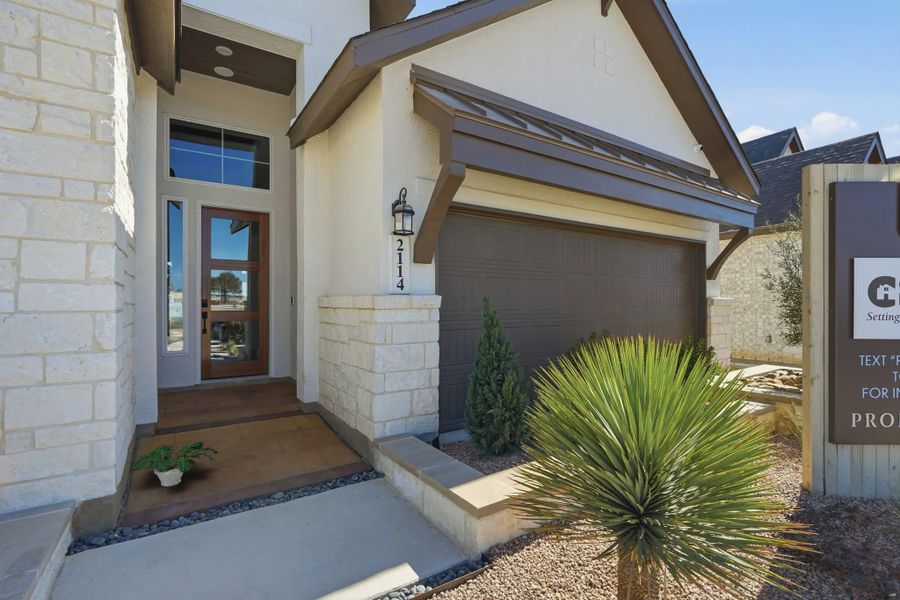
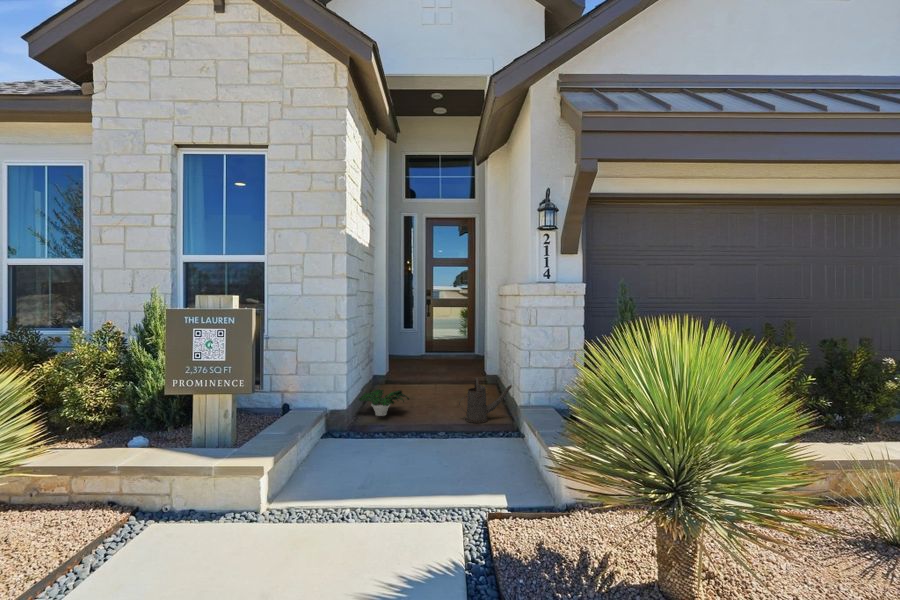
watering can: none [295,412,359,470] -> present [459,378,512,423]

